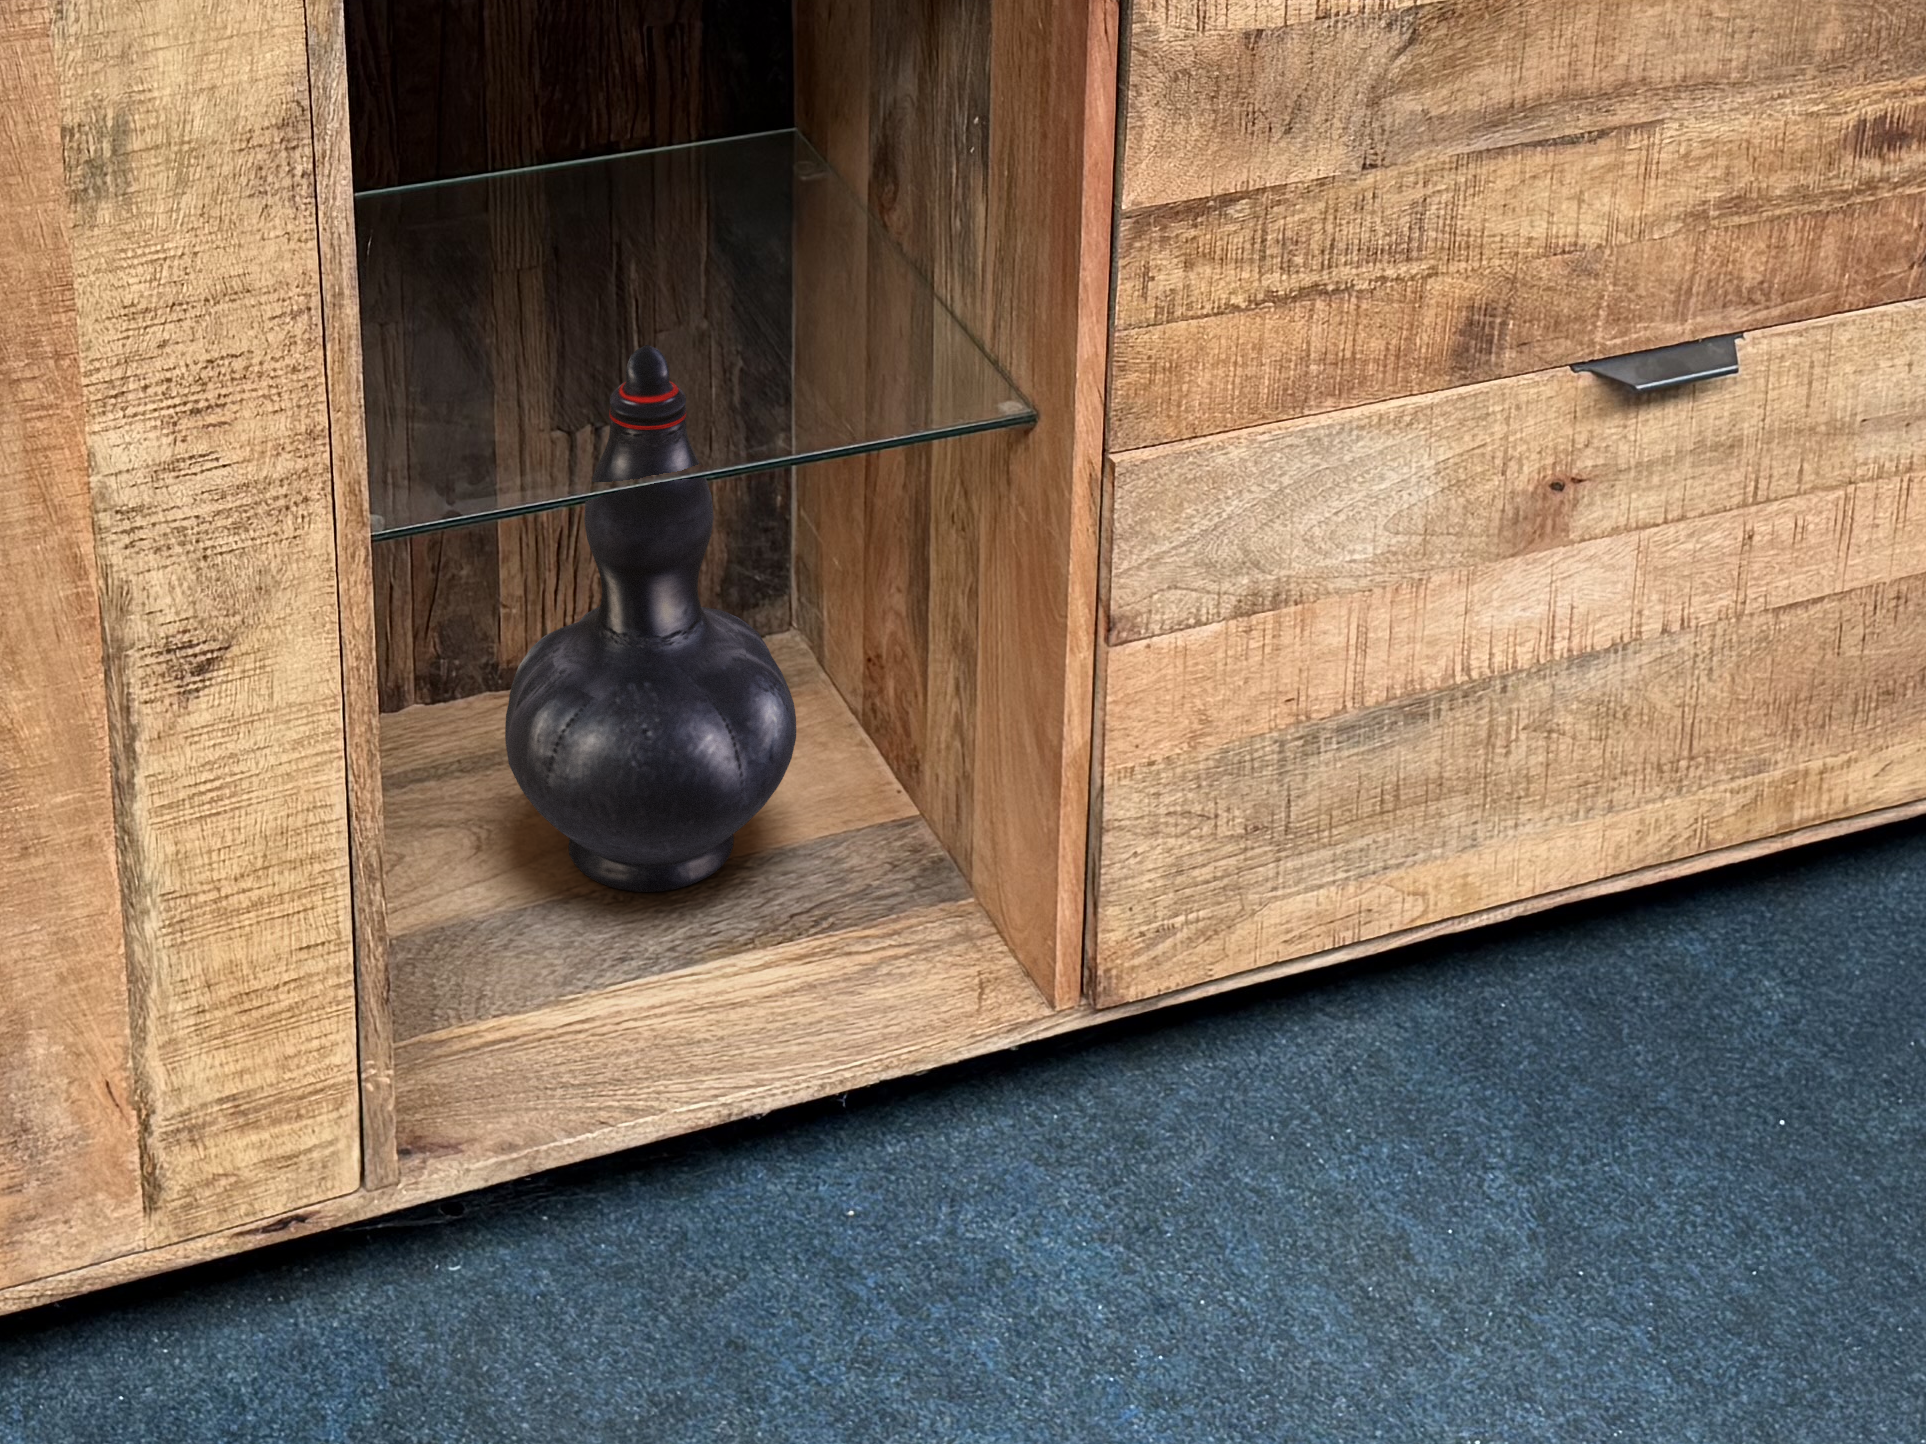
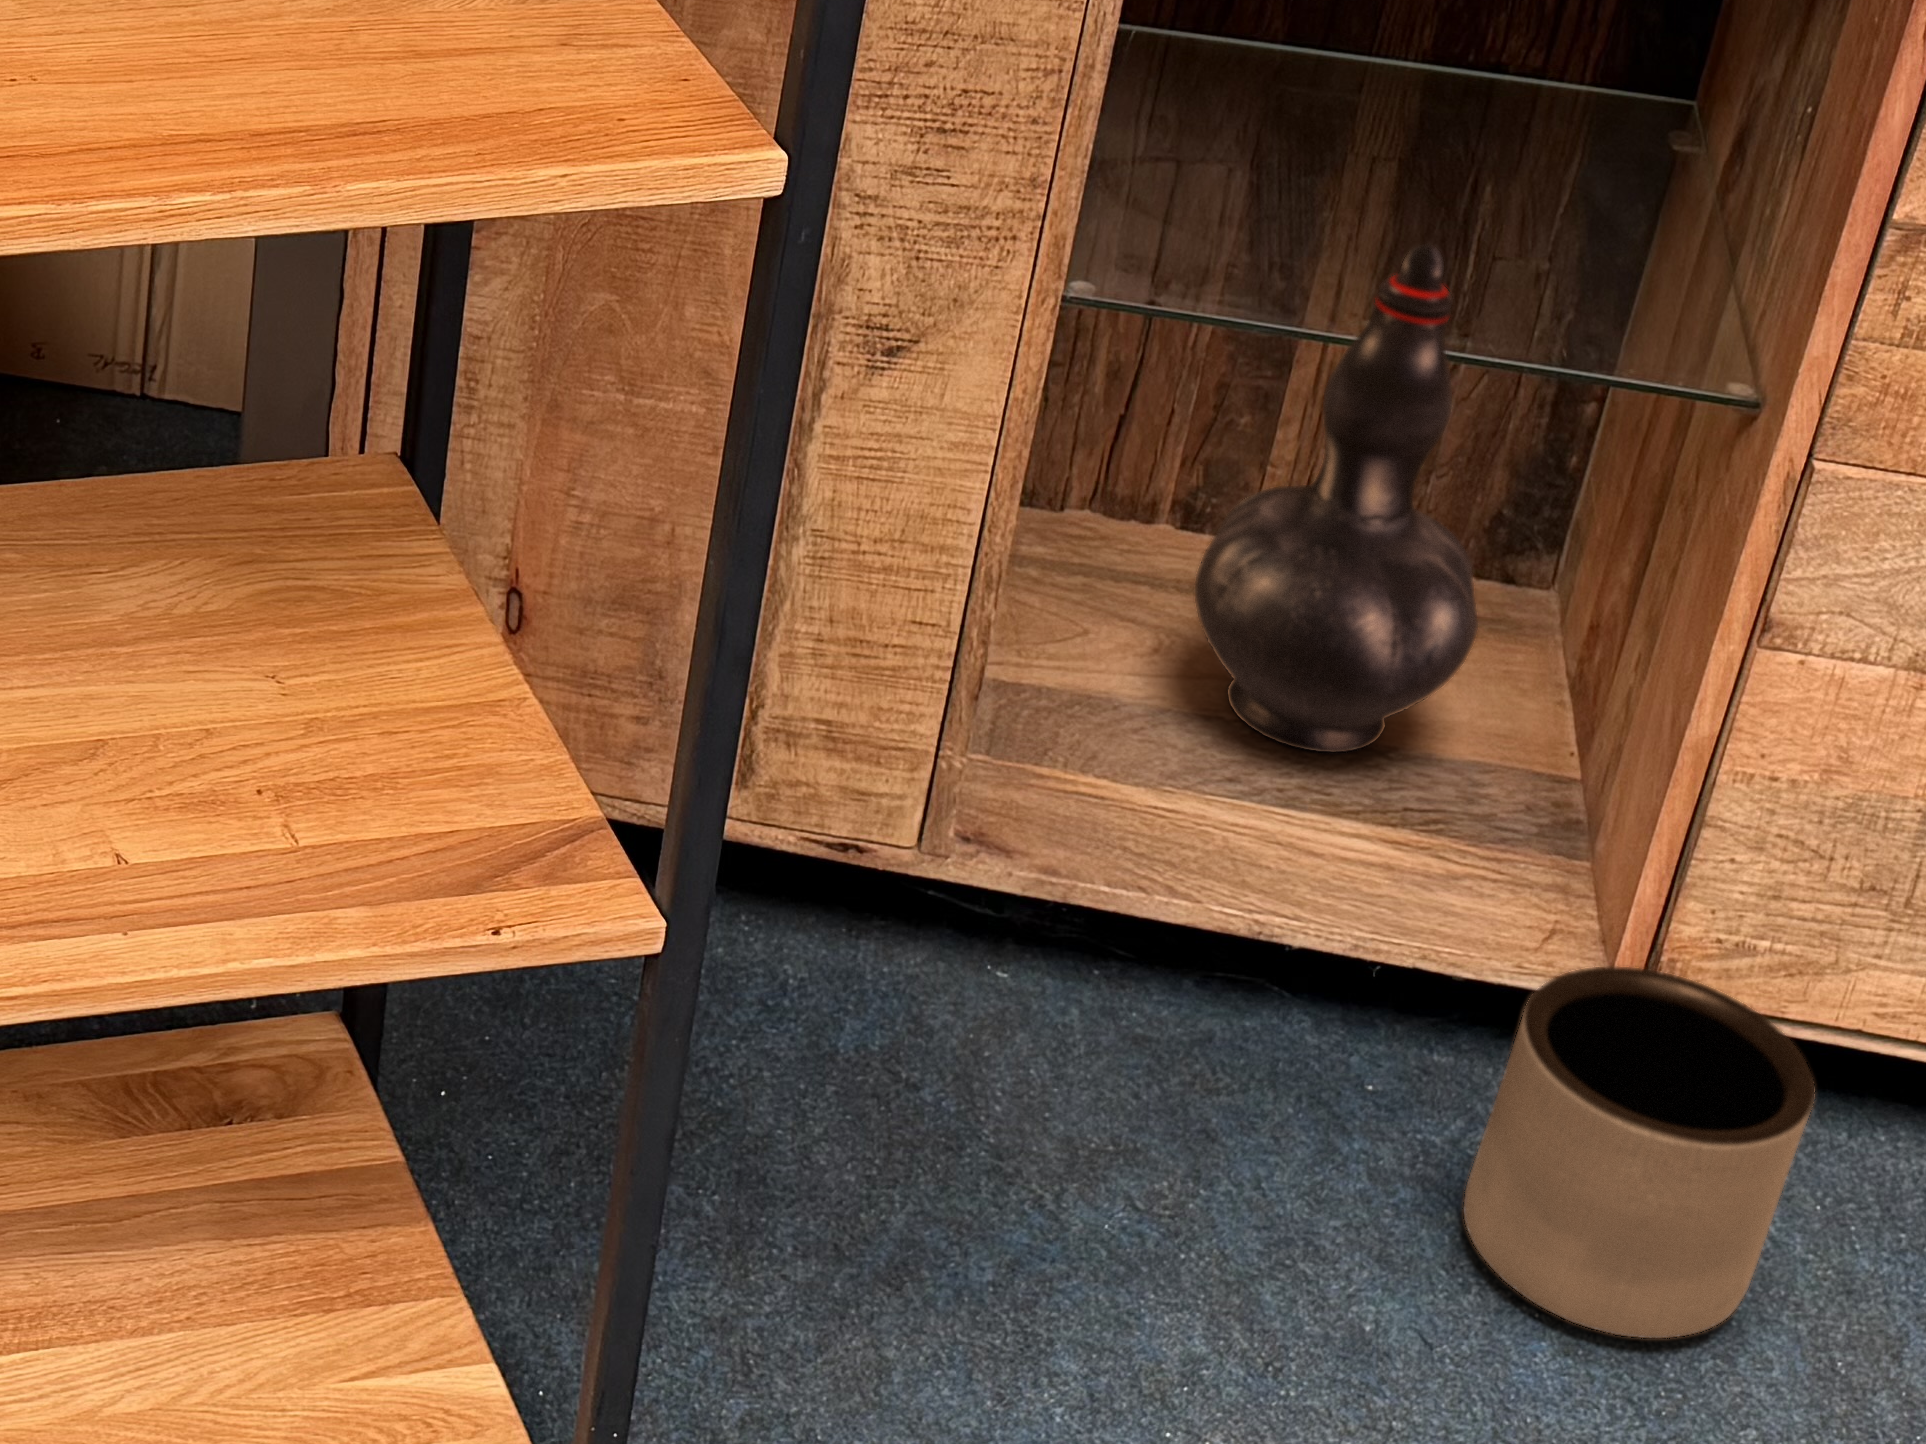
planter: none [1013,987,1306,1374] -> present [1464,966,1814,1338]

